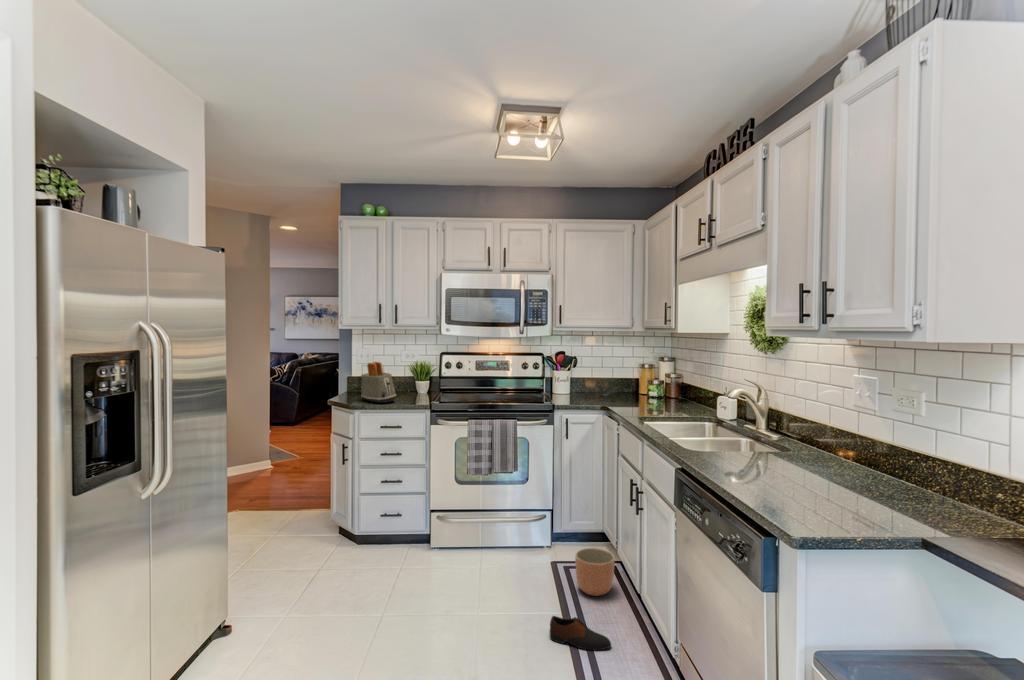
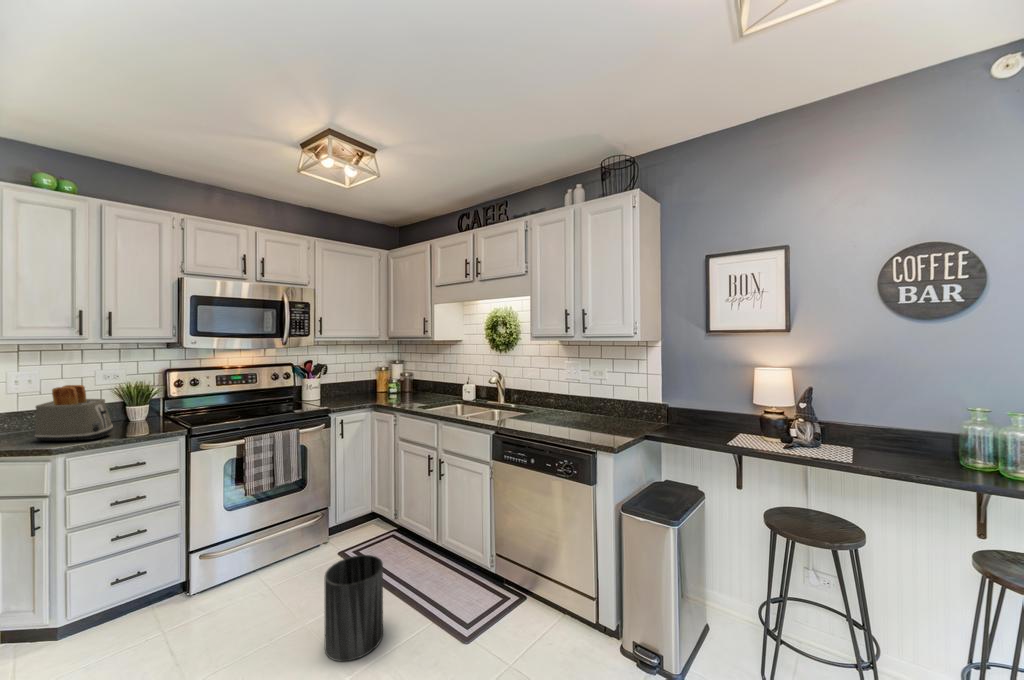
planter: present [575,548,615,596] -> none [383,521,417,563]
trash can: none [465,555,521,655] -> present [324,555,383,661]
shoe: present [550,616,611,650] -> none [401,580,451,610]

